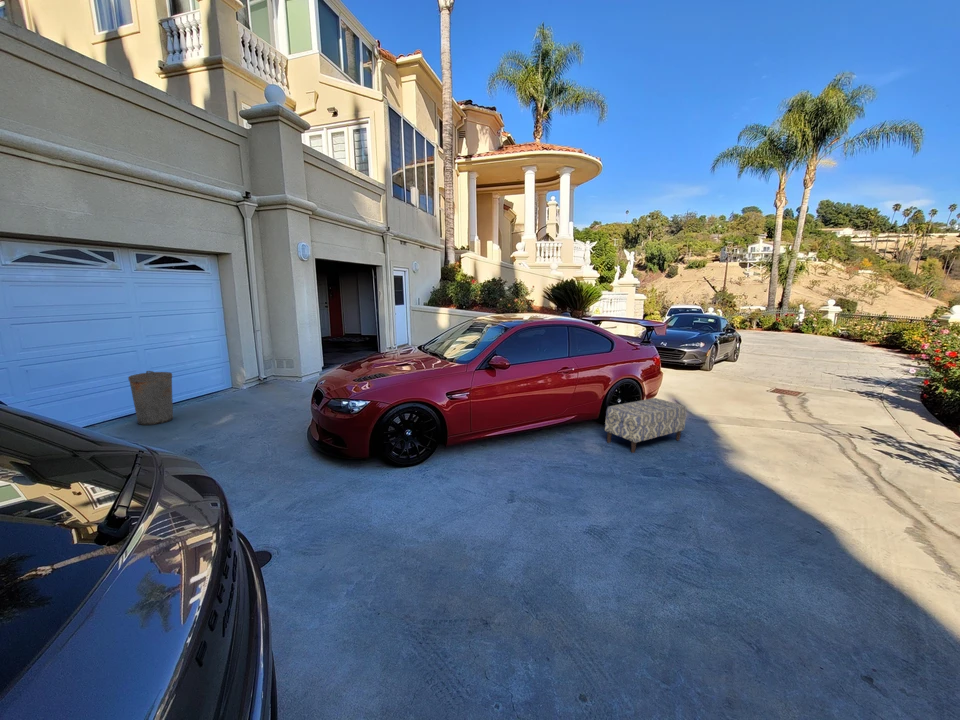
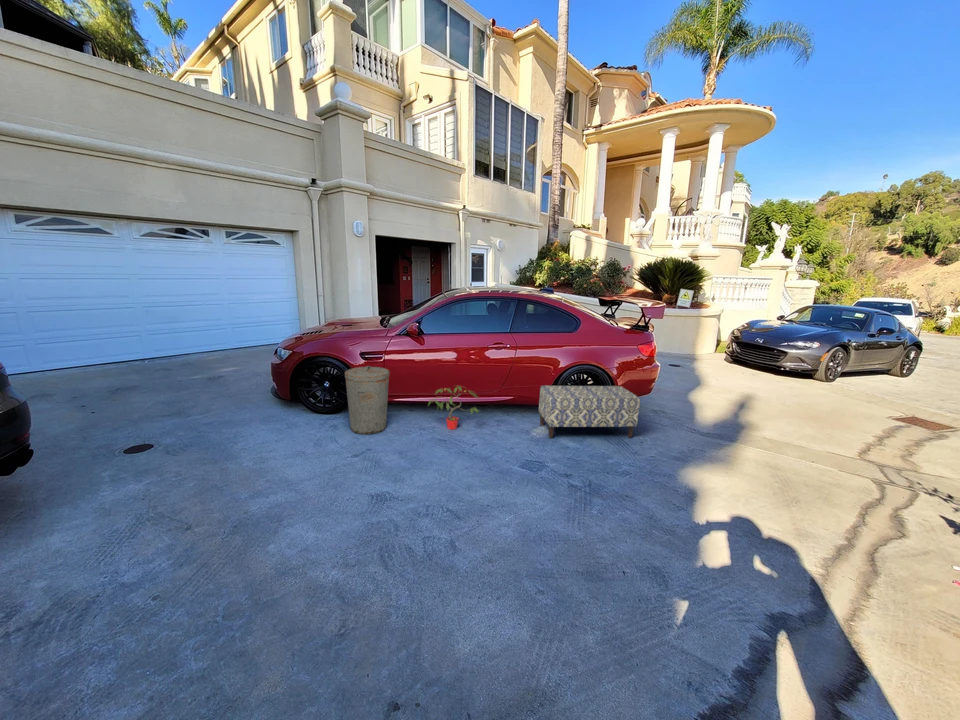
trash can: present [128,371,173,425] -> present [345,366,390,435]
potted plant: none [528,417,581,462] -> present [428,386,479,429]

